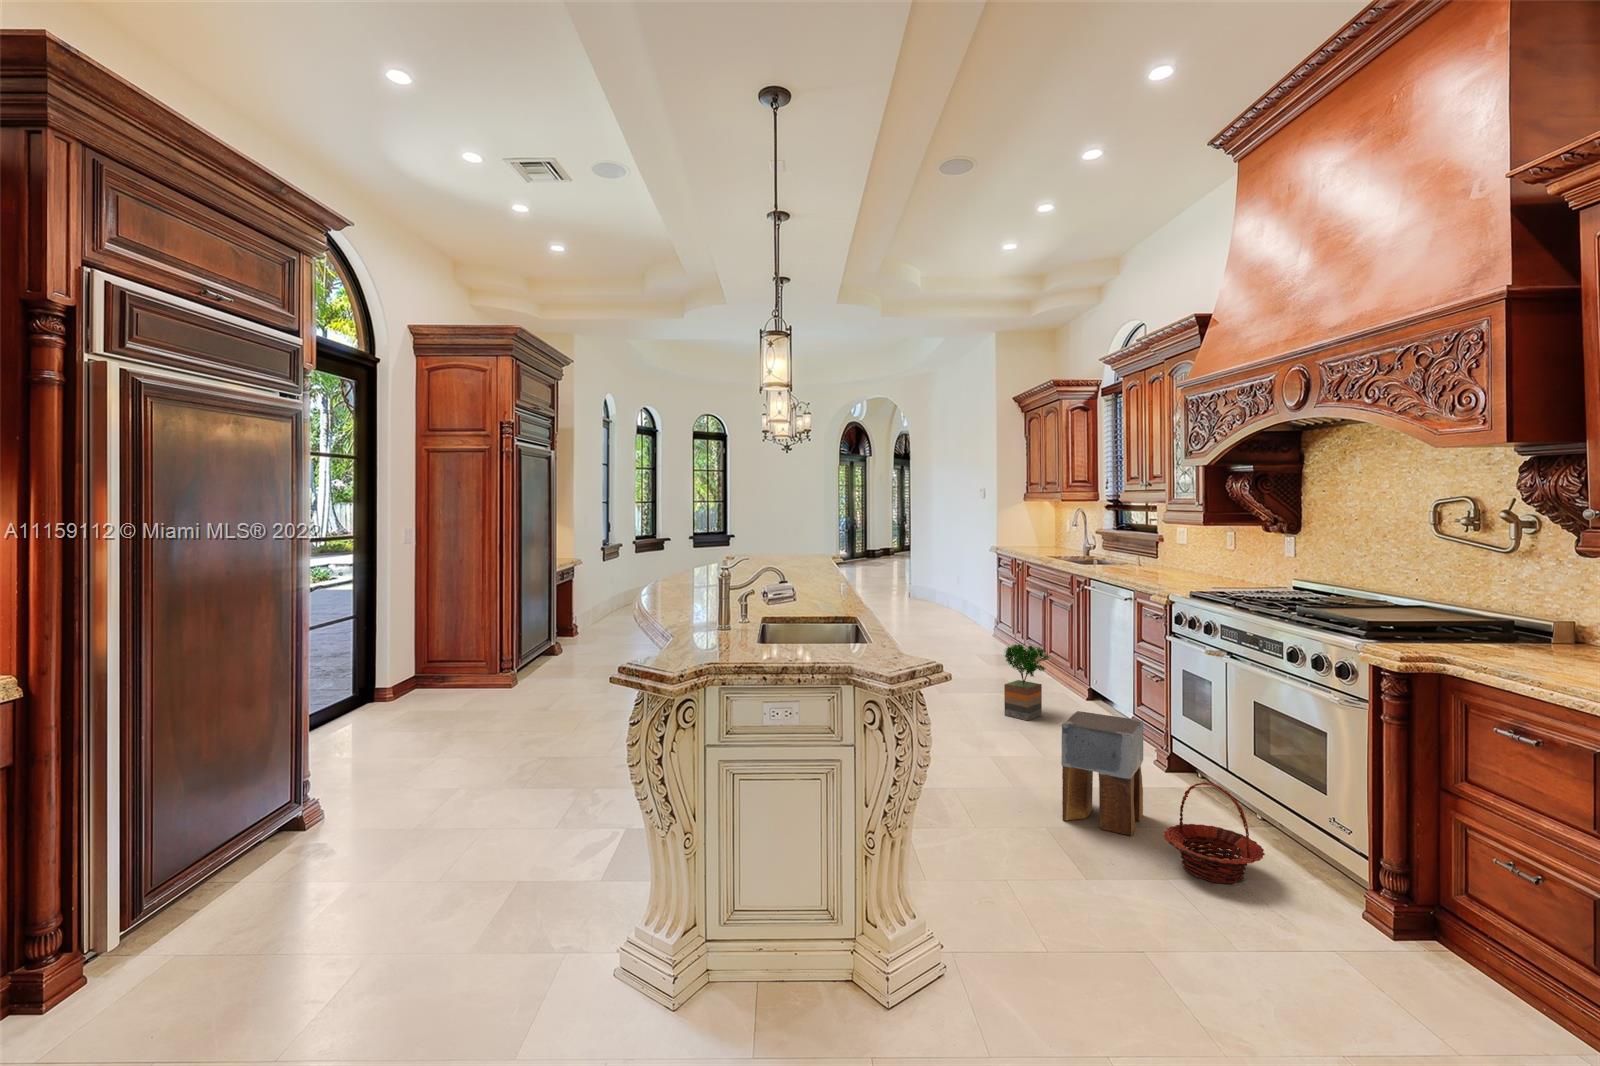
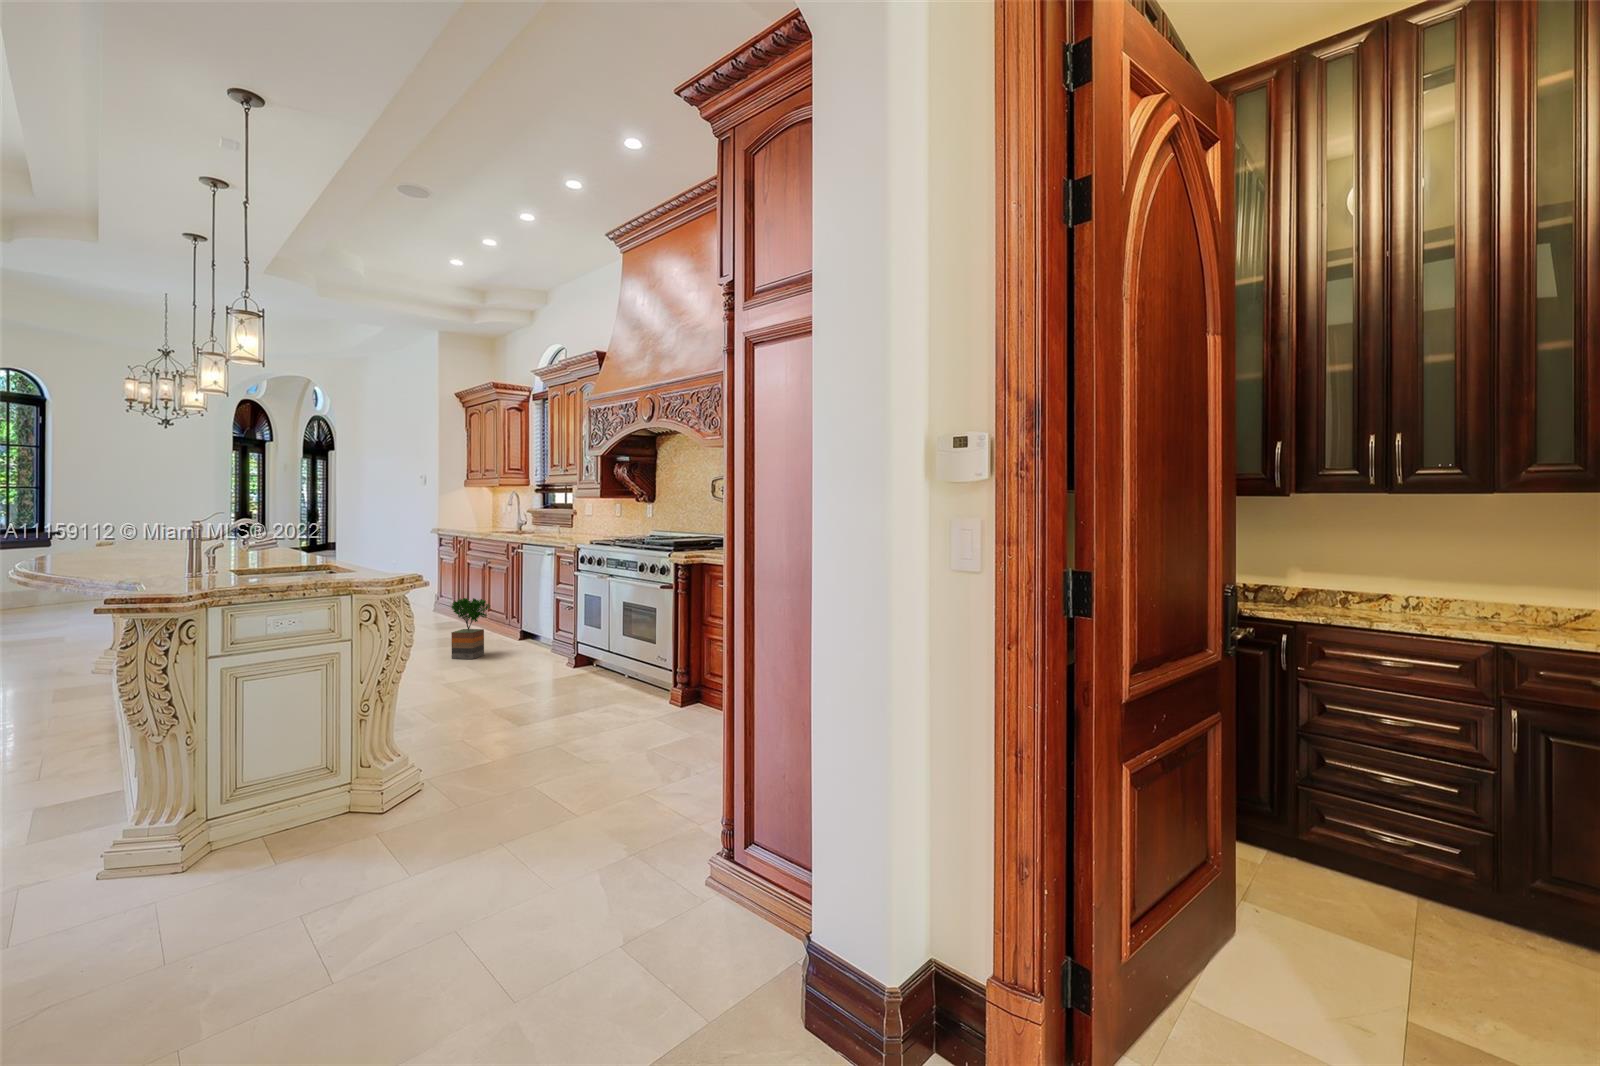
stool: present [1061,711,1143,836] -> none [504,628,561,706]
basket: present [1164,782,1265,884] -> none [573,653,631,713]

